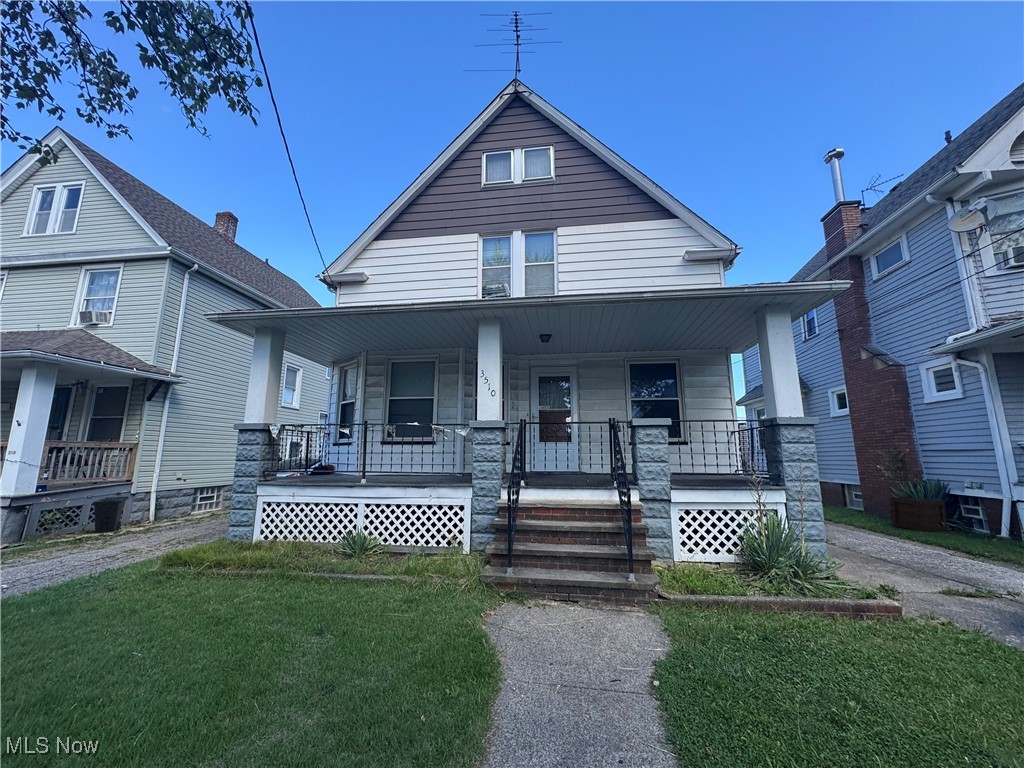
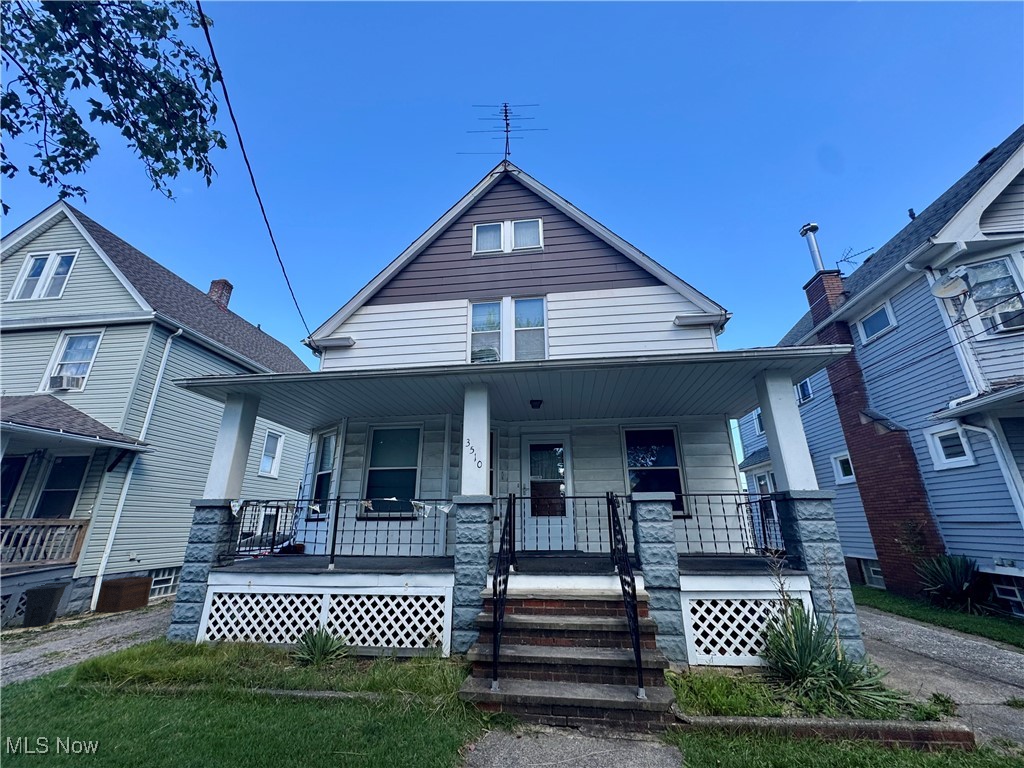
wooden crate: present [890,496,947,532] -> present [96,576,153,613]

